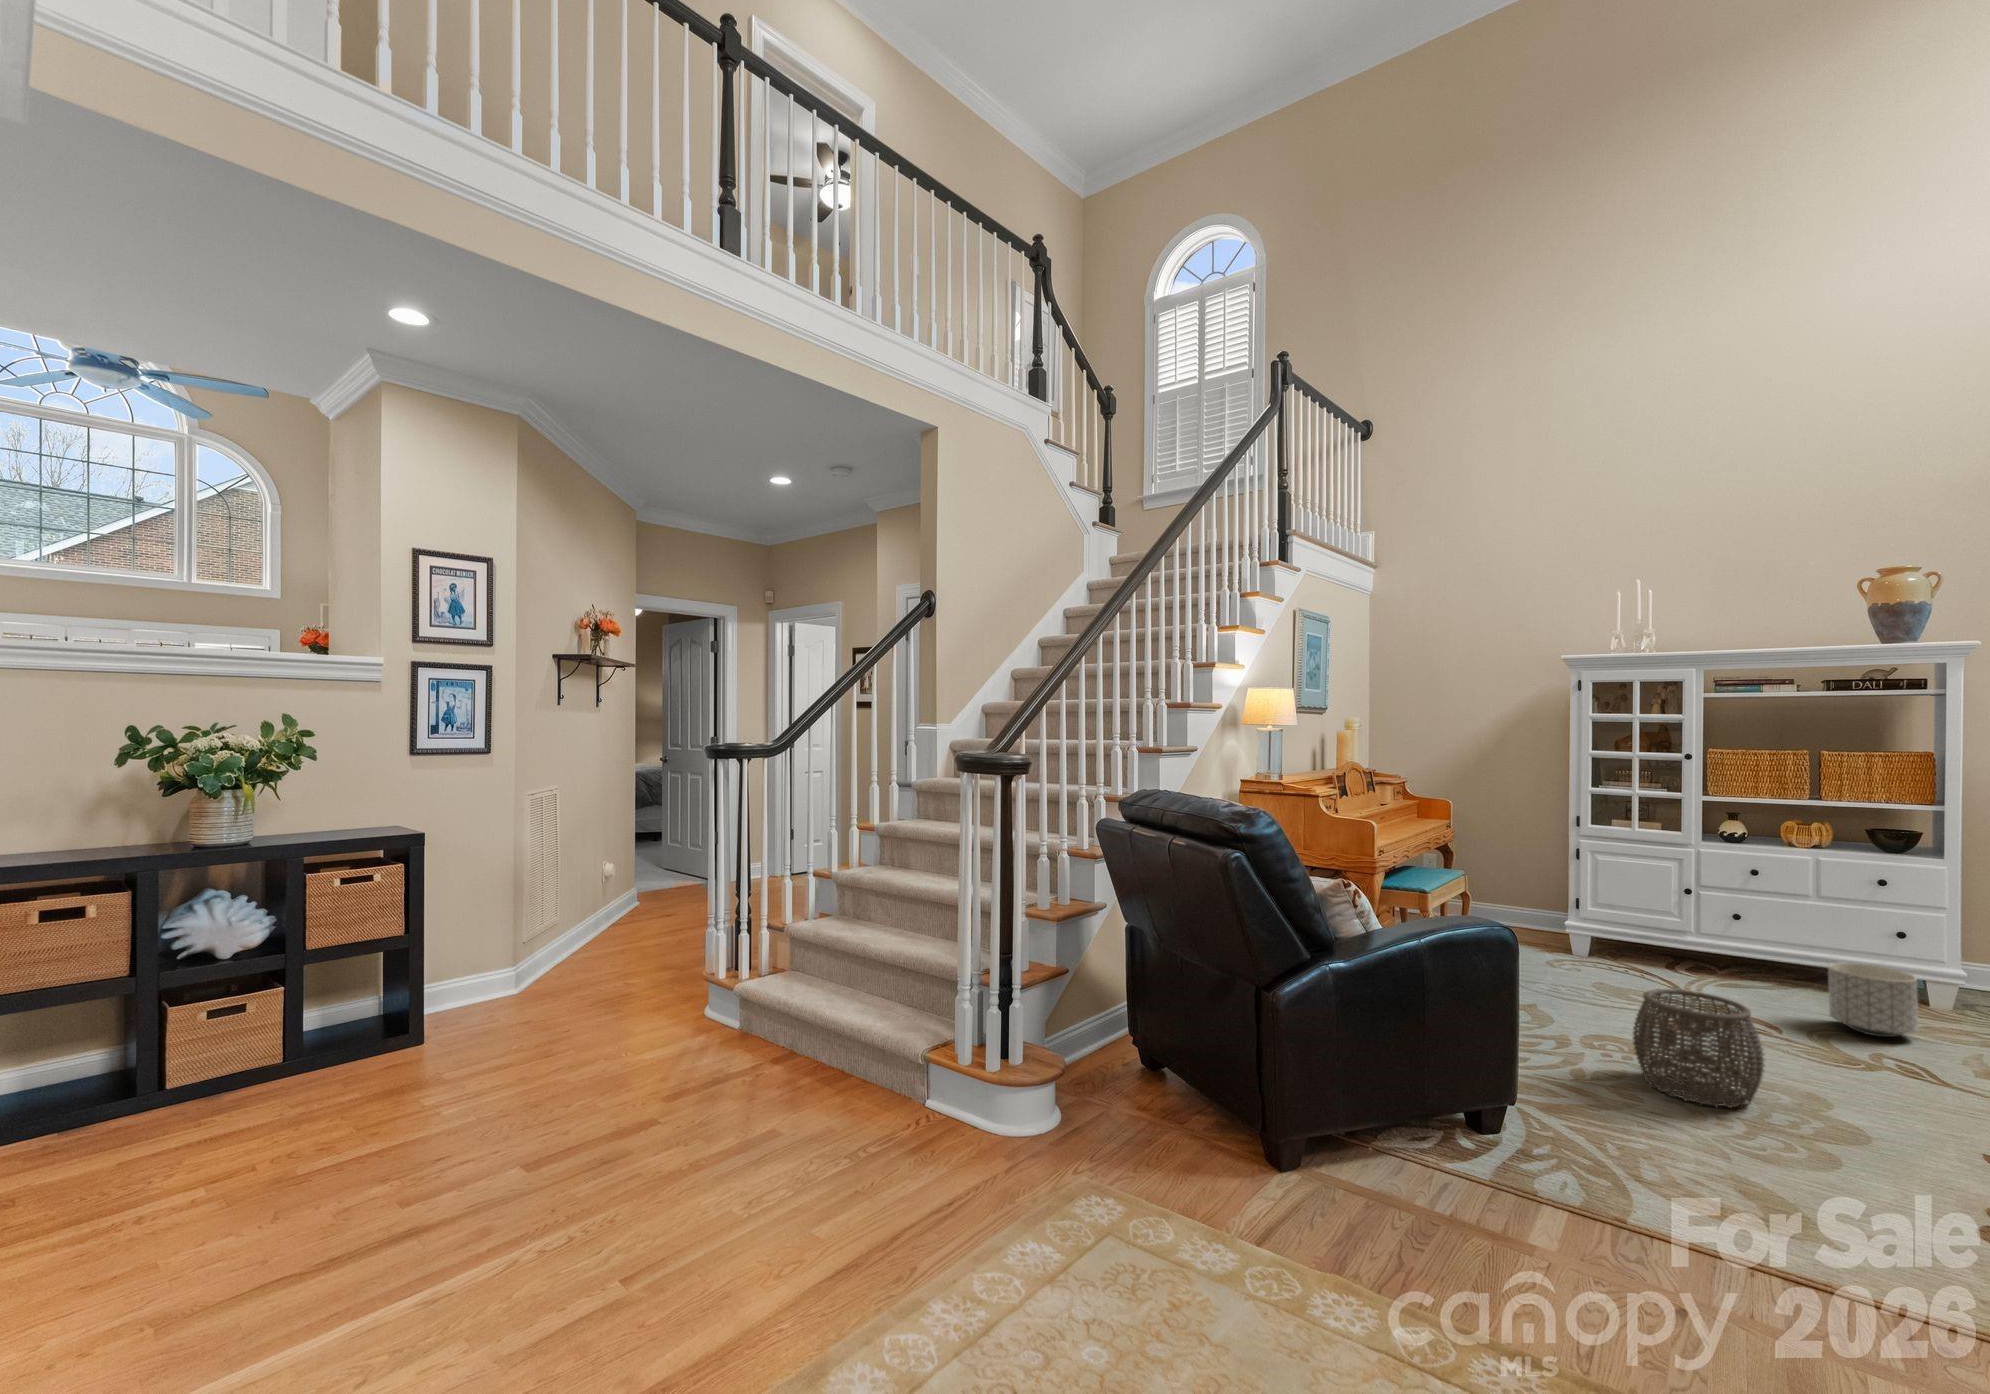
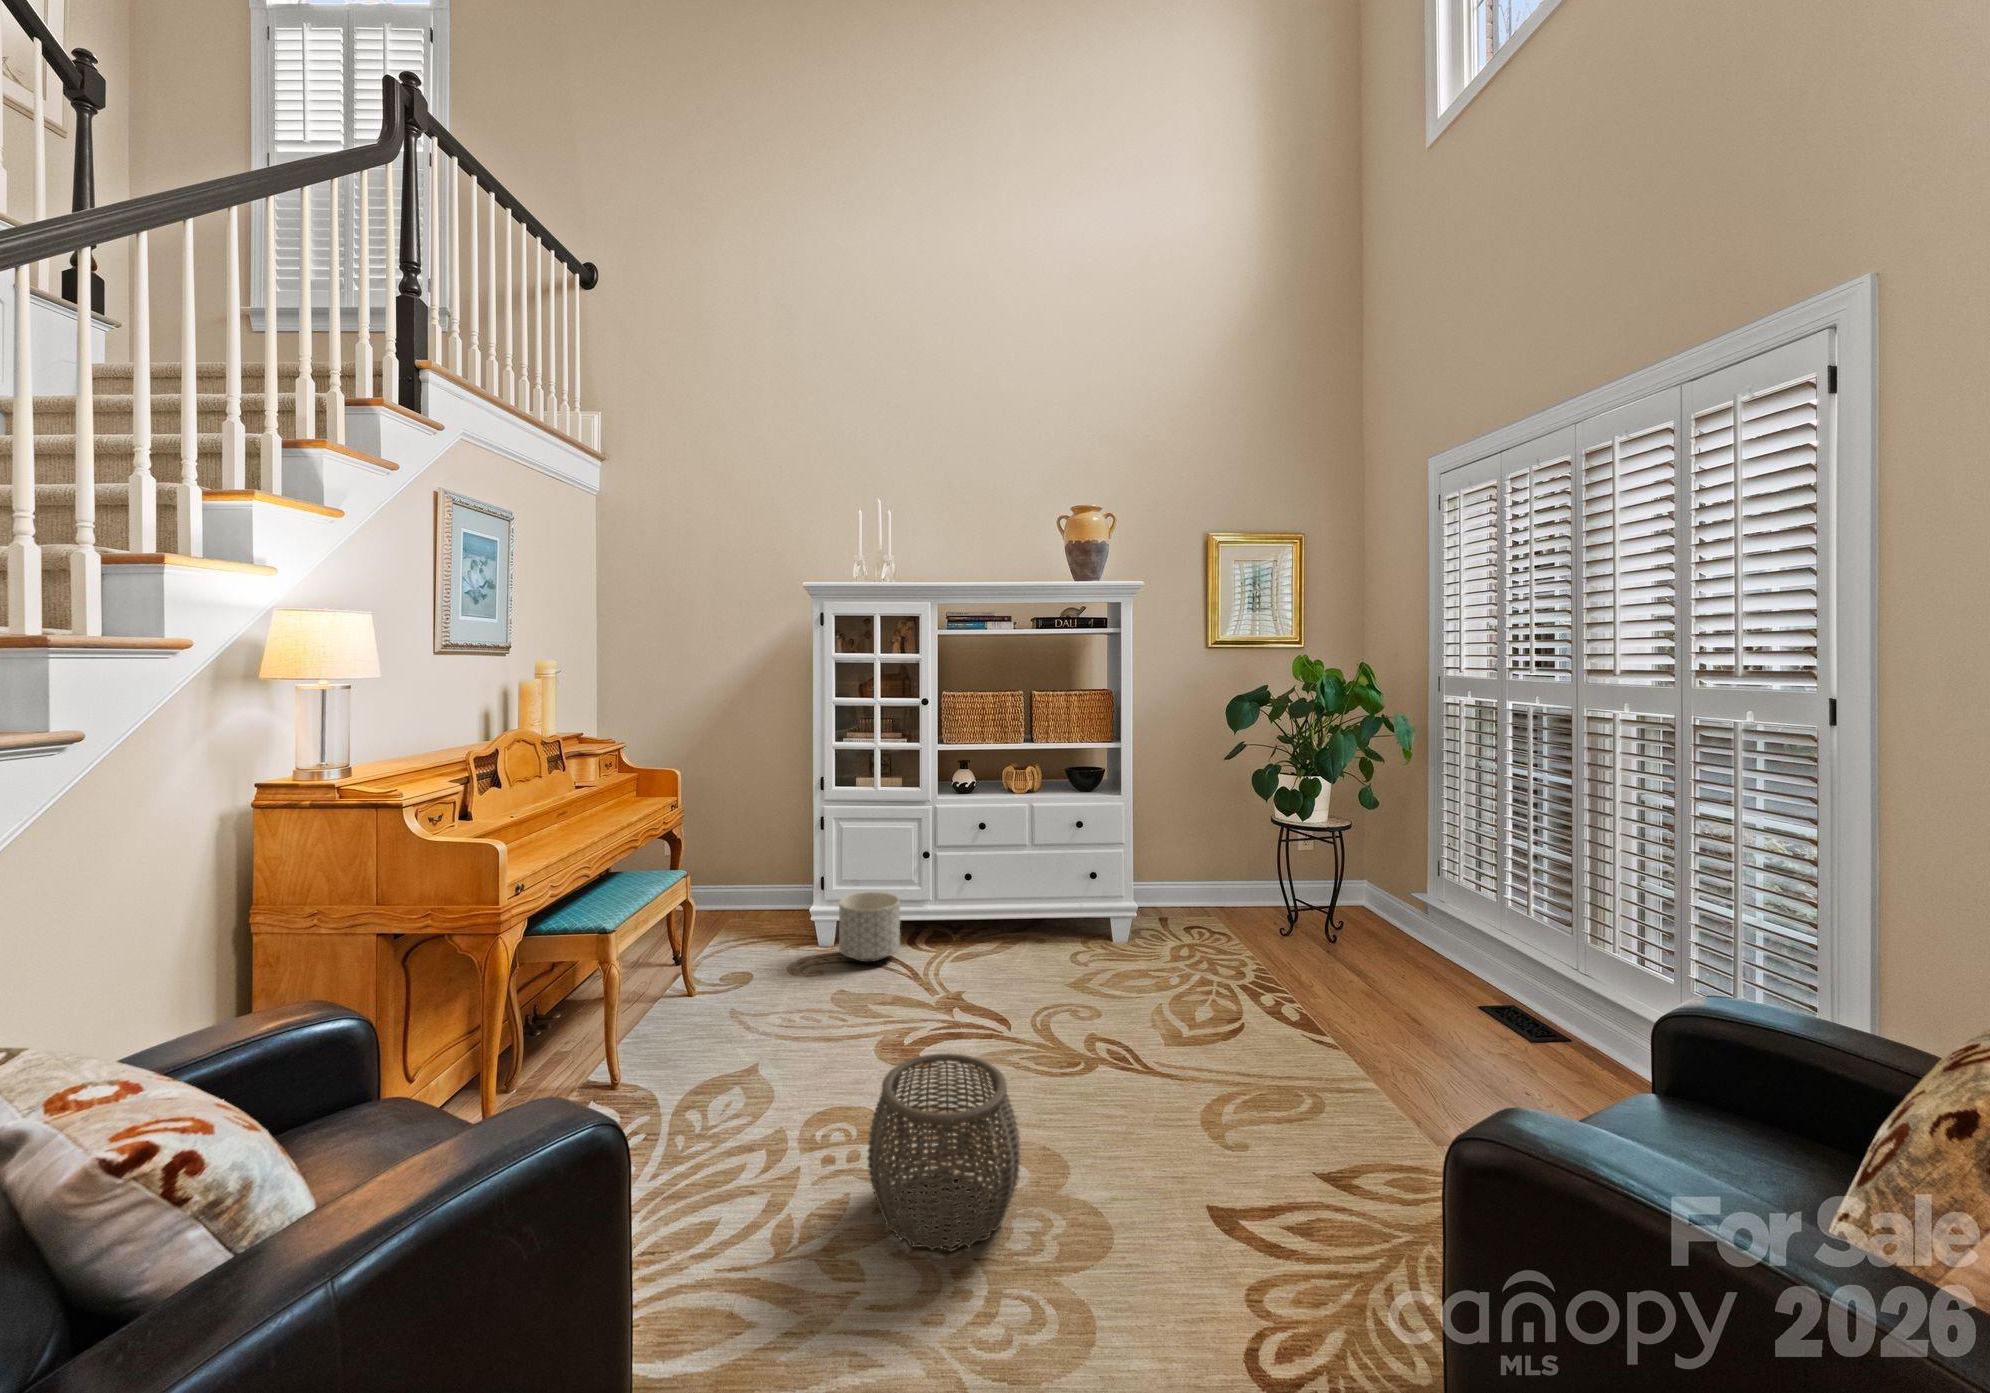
planter: present [1828,963,1918,1037] -> present [839,892,900,962]

